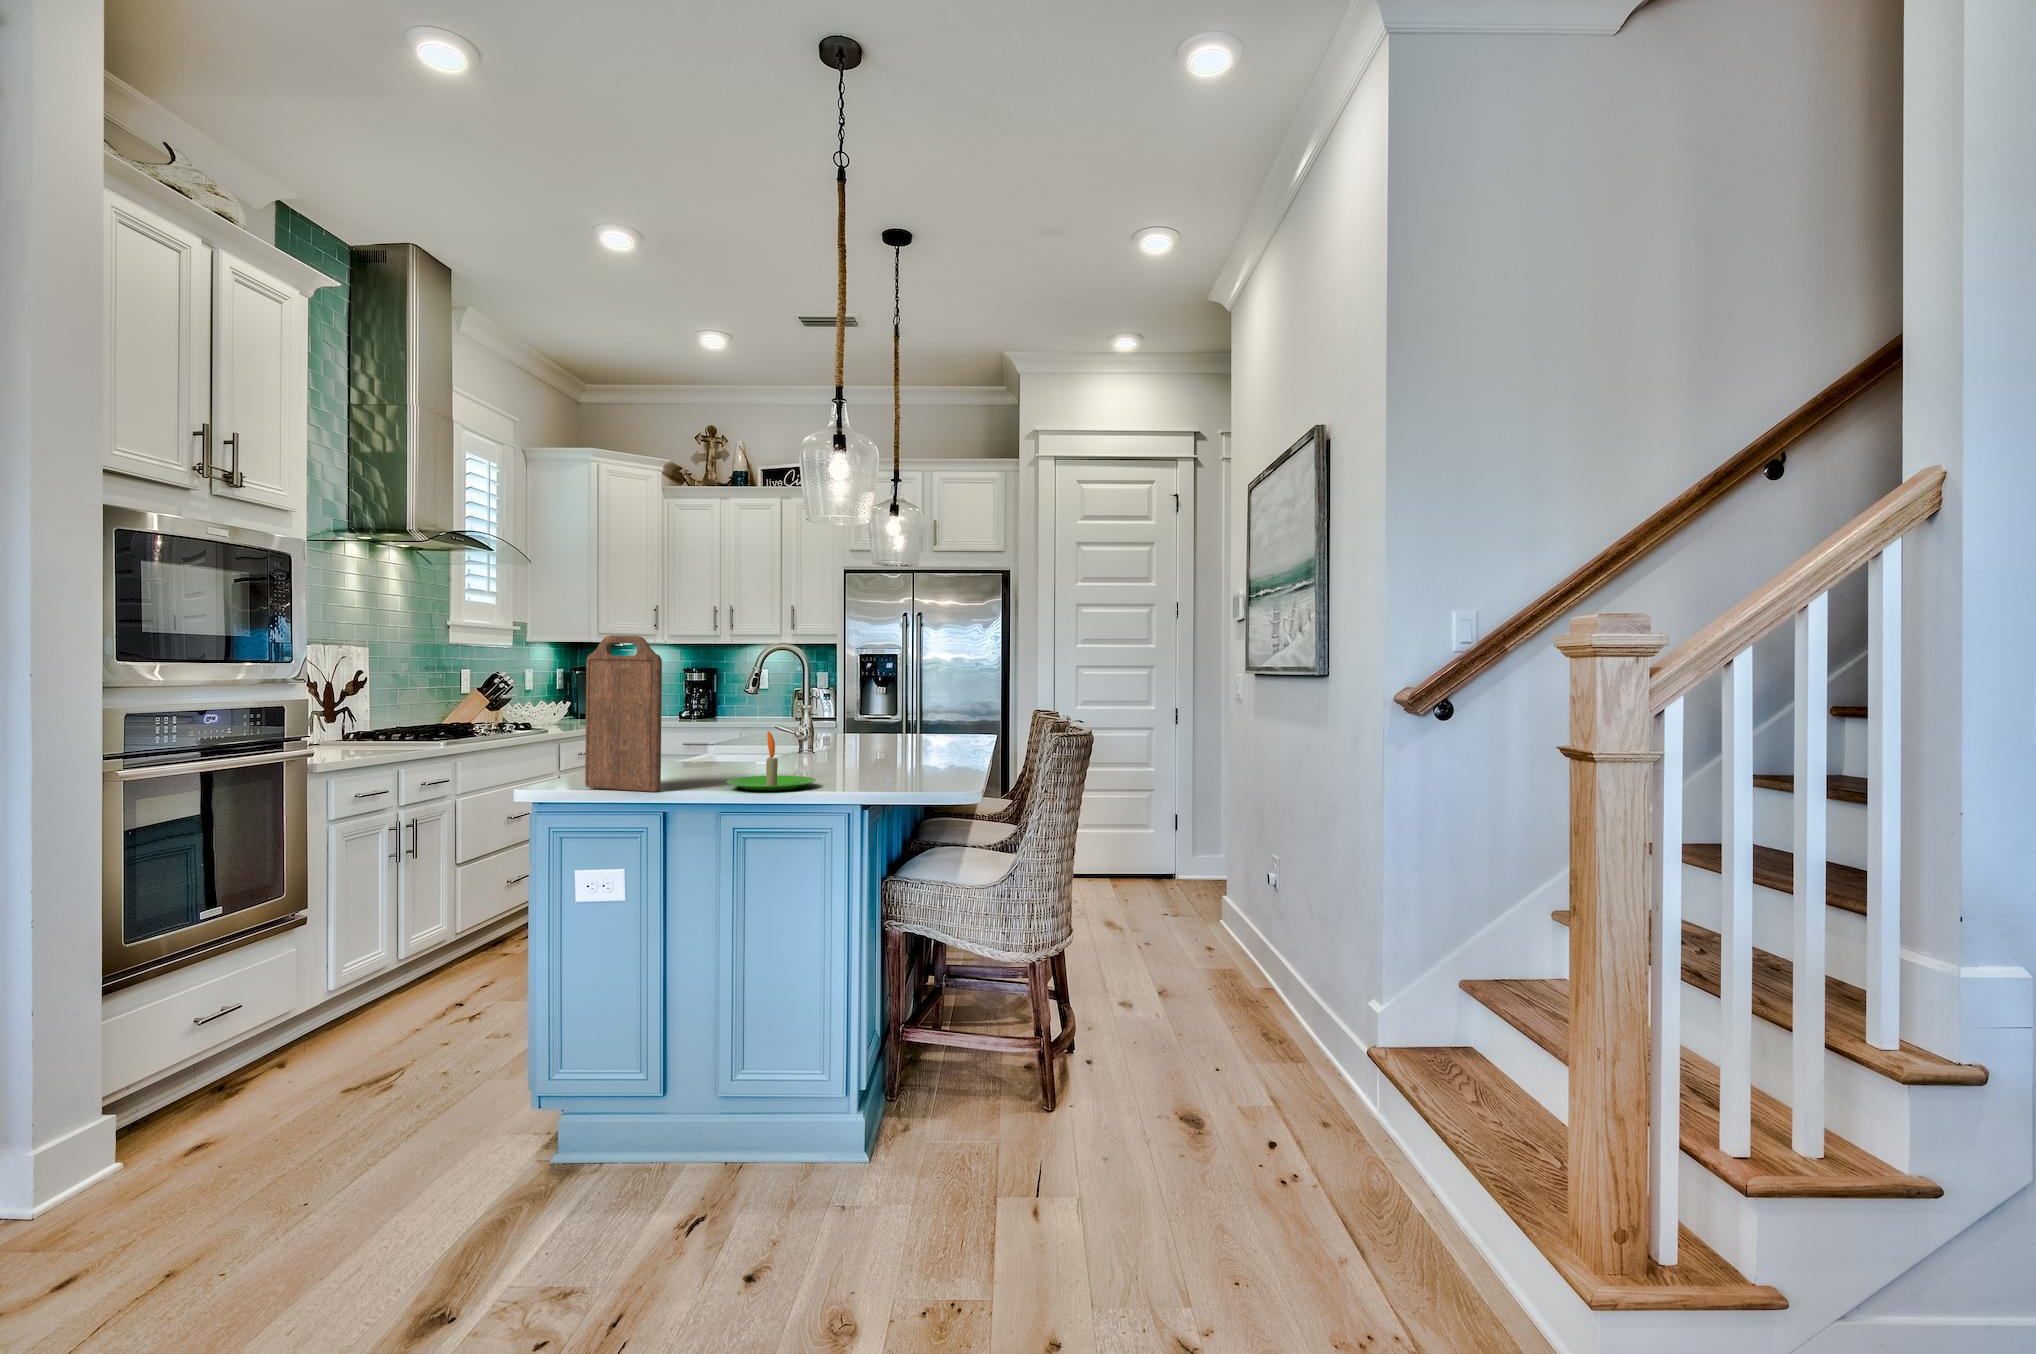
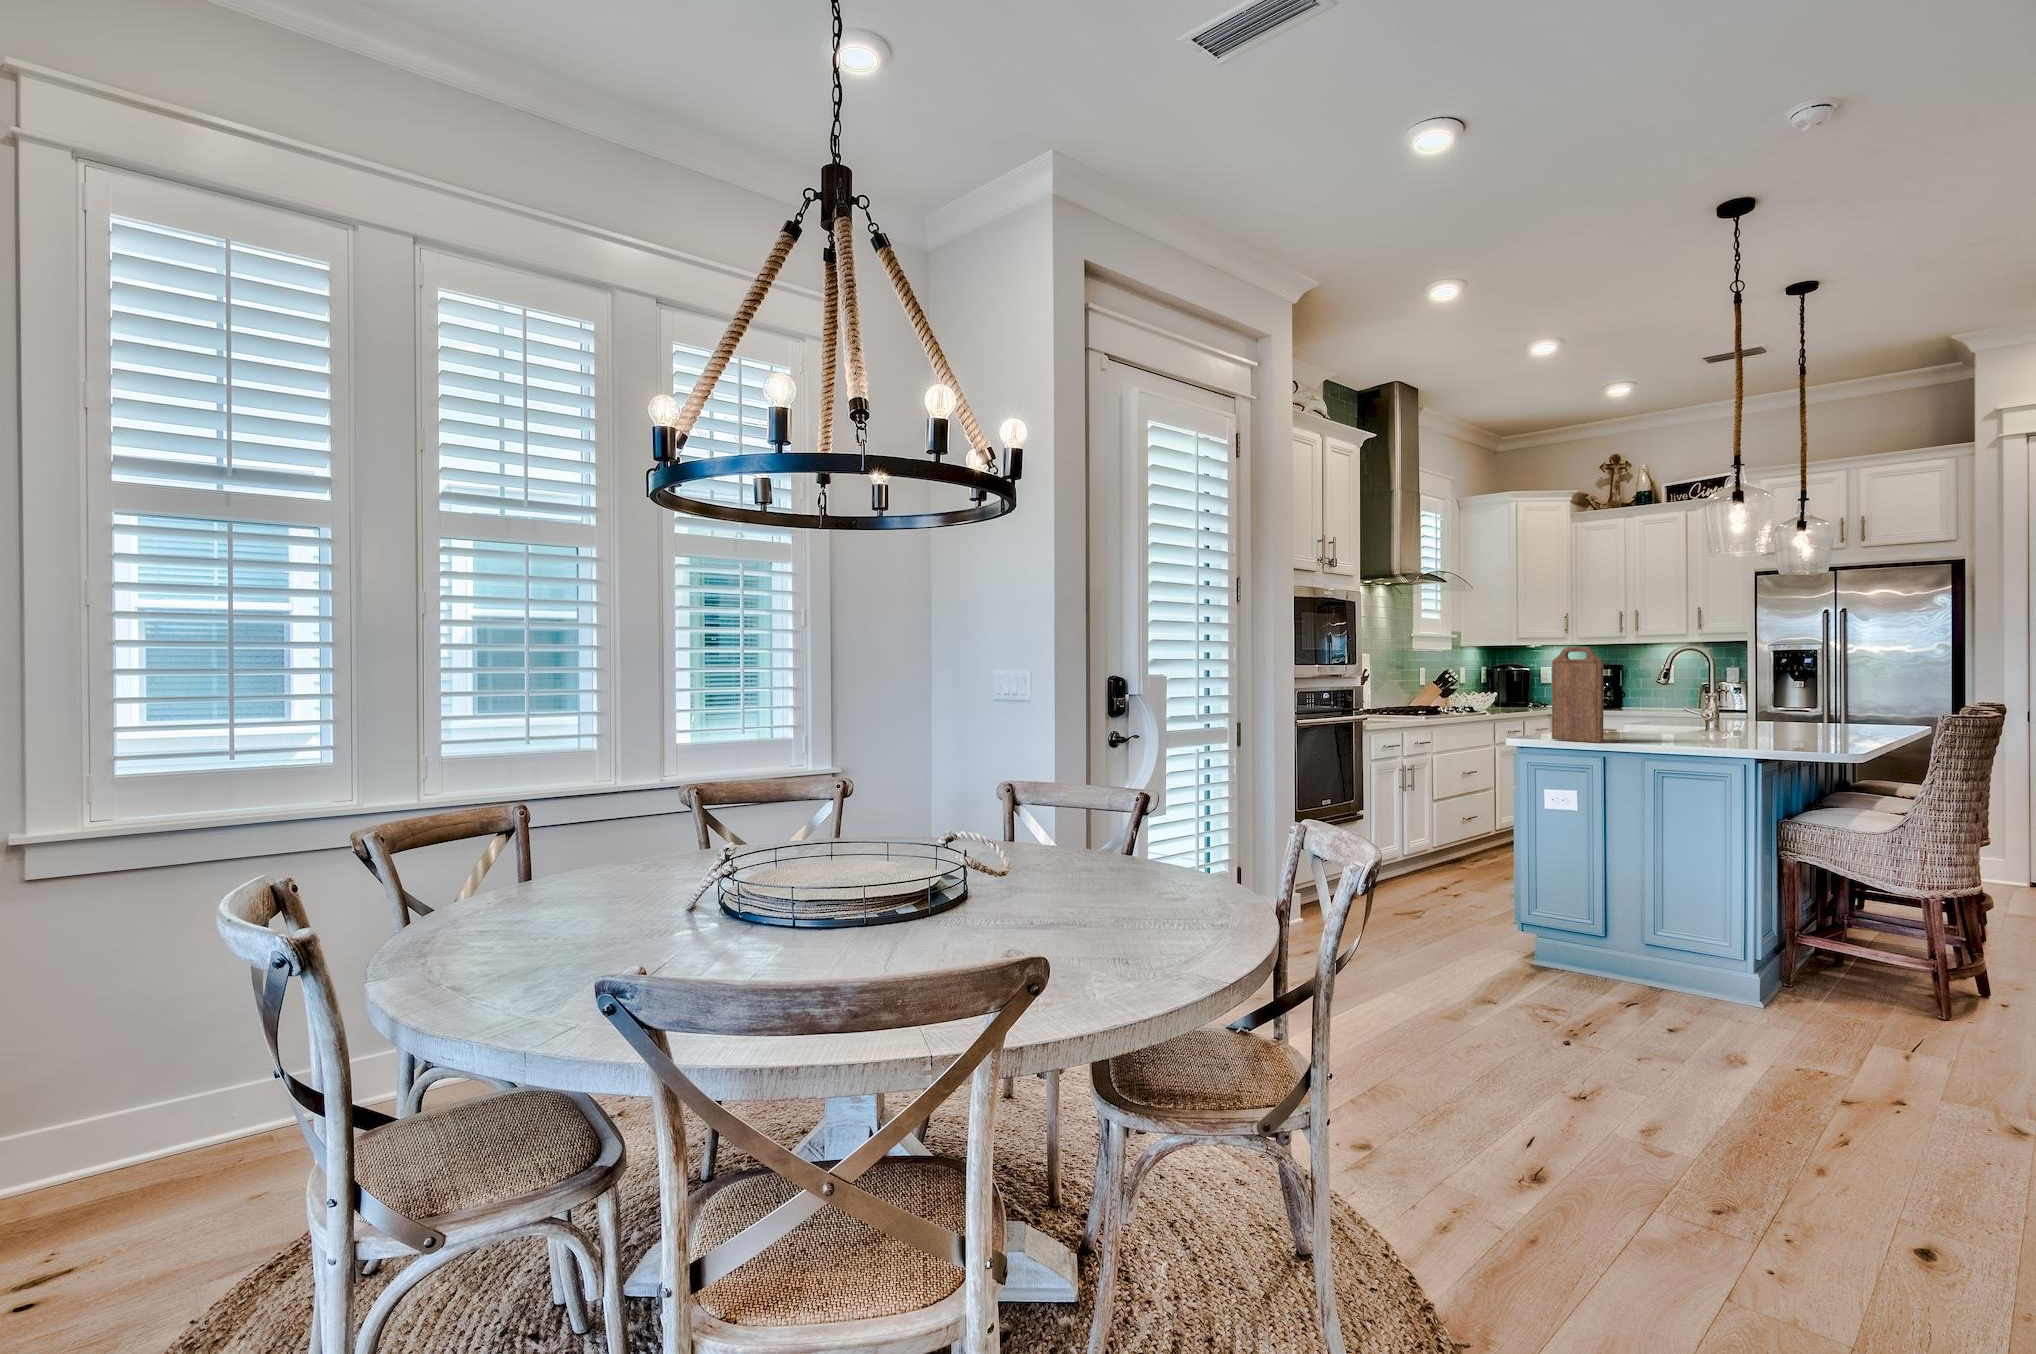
candle: present [727,731,816,791] -> none [1649,707,1718,746]

